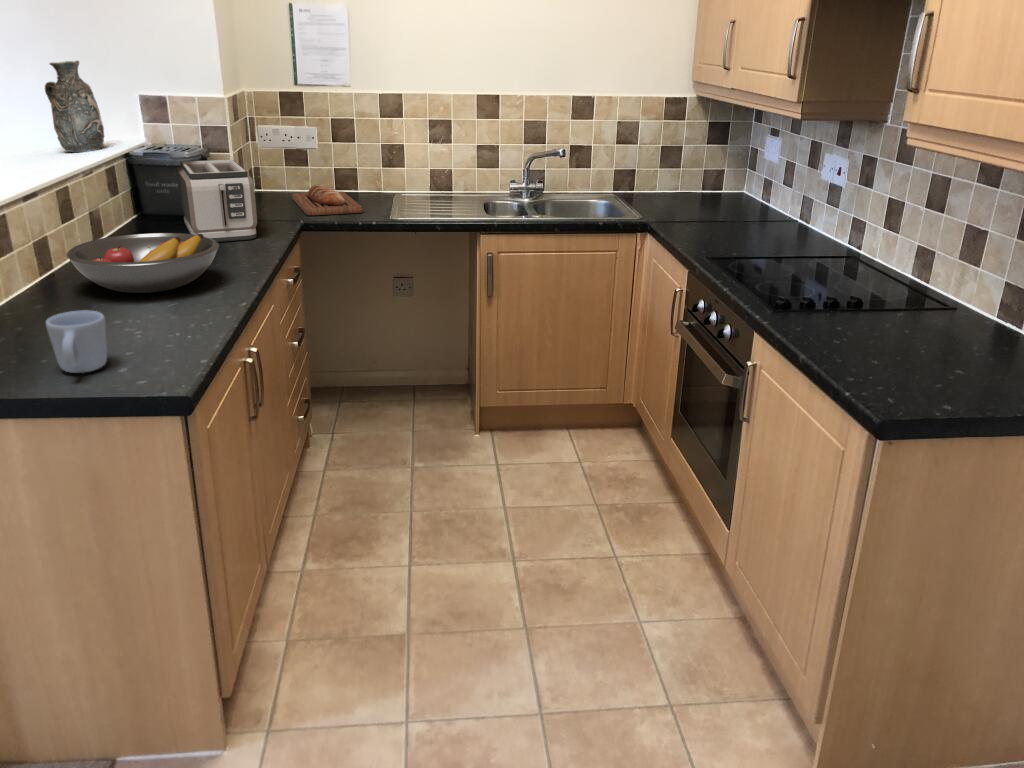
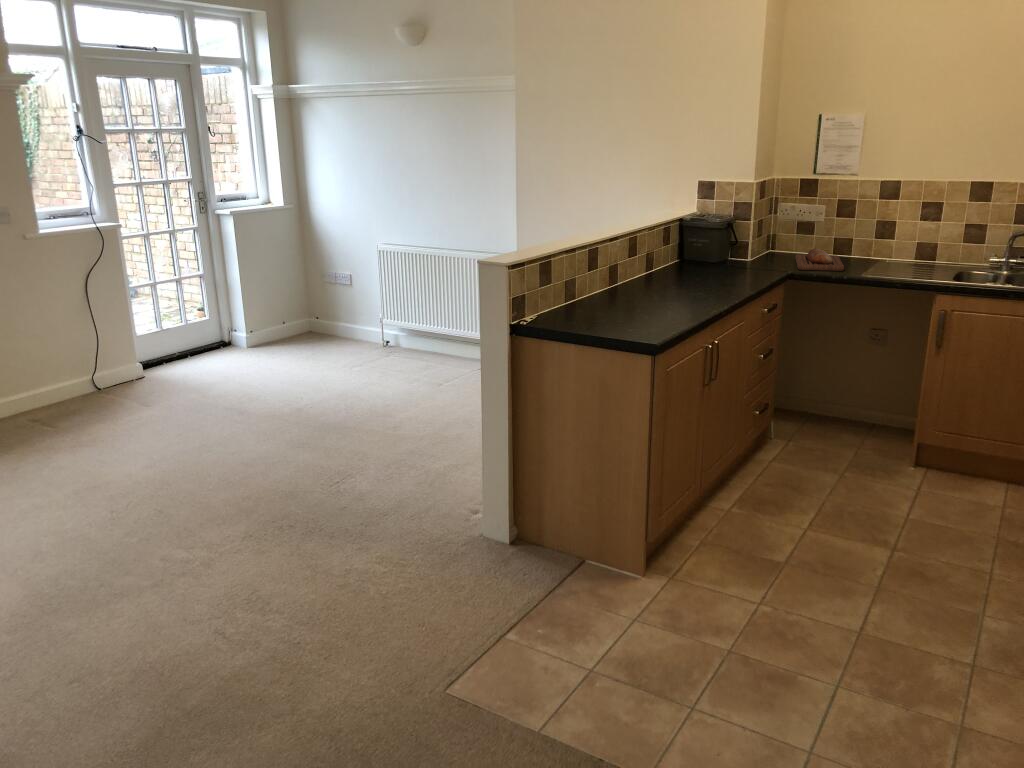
decorative vase: present [45,61,104,152] -> none [641,158,671,217]
toaster: present [177,160,257,242] -> none [708,225,755,280]
fruit bowl: present [66,233,219,293] -> none [625,267,715,301]
mug: present [46,310,107,373] -> none [601,297,631,330]

